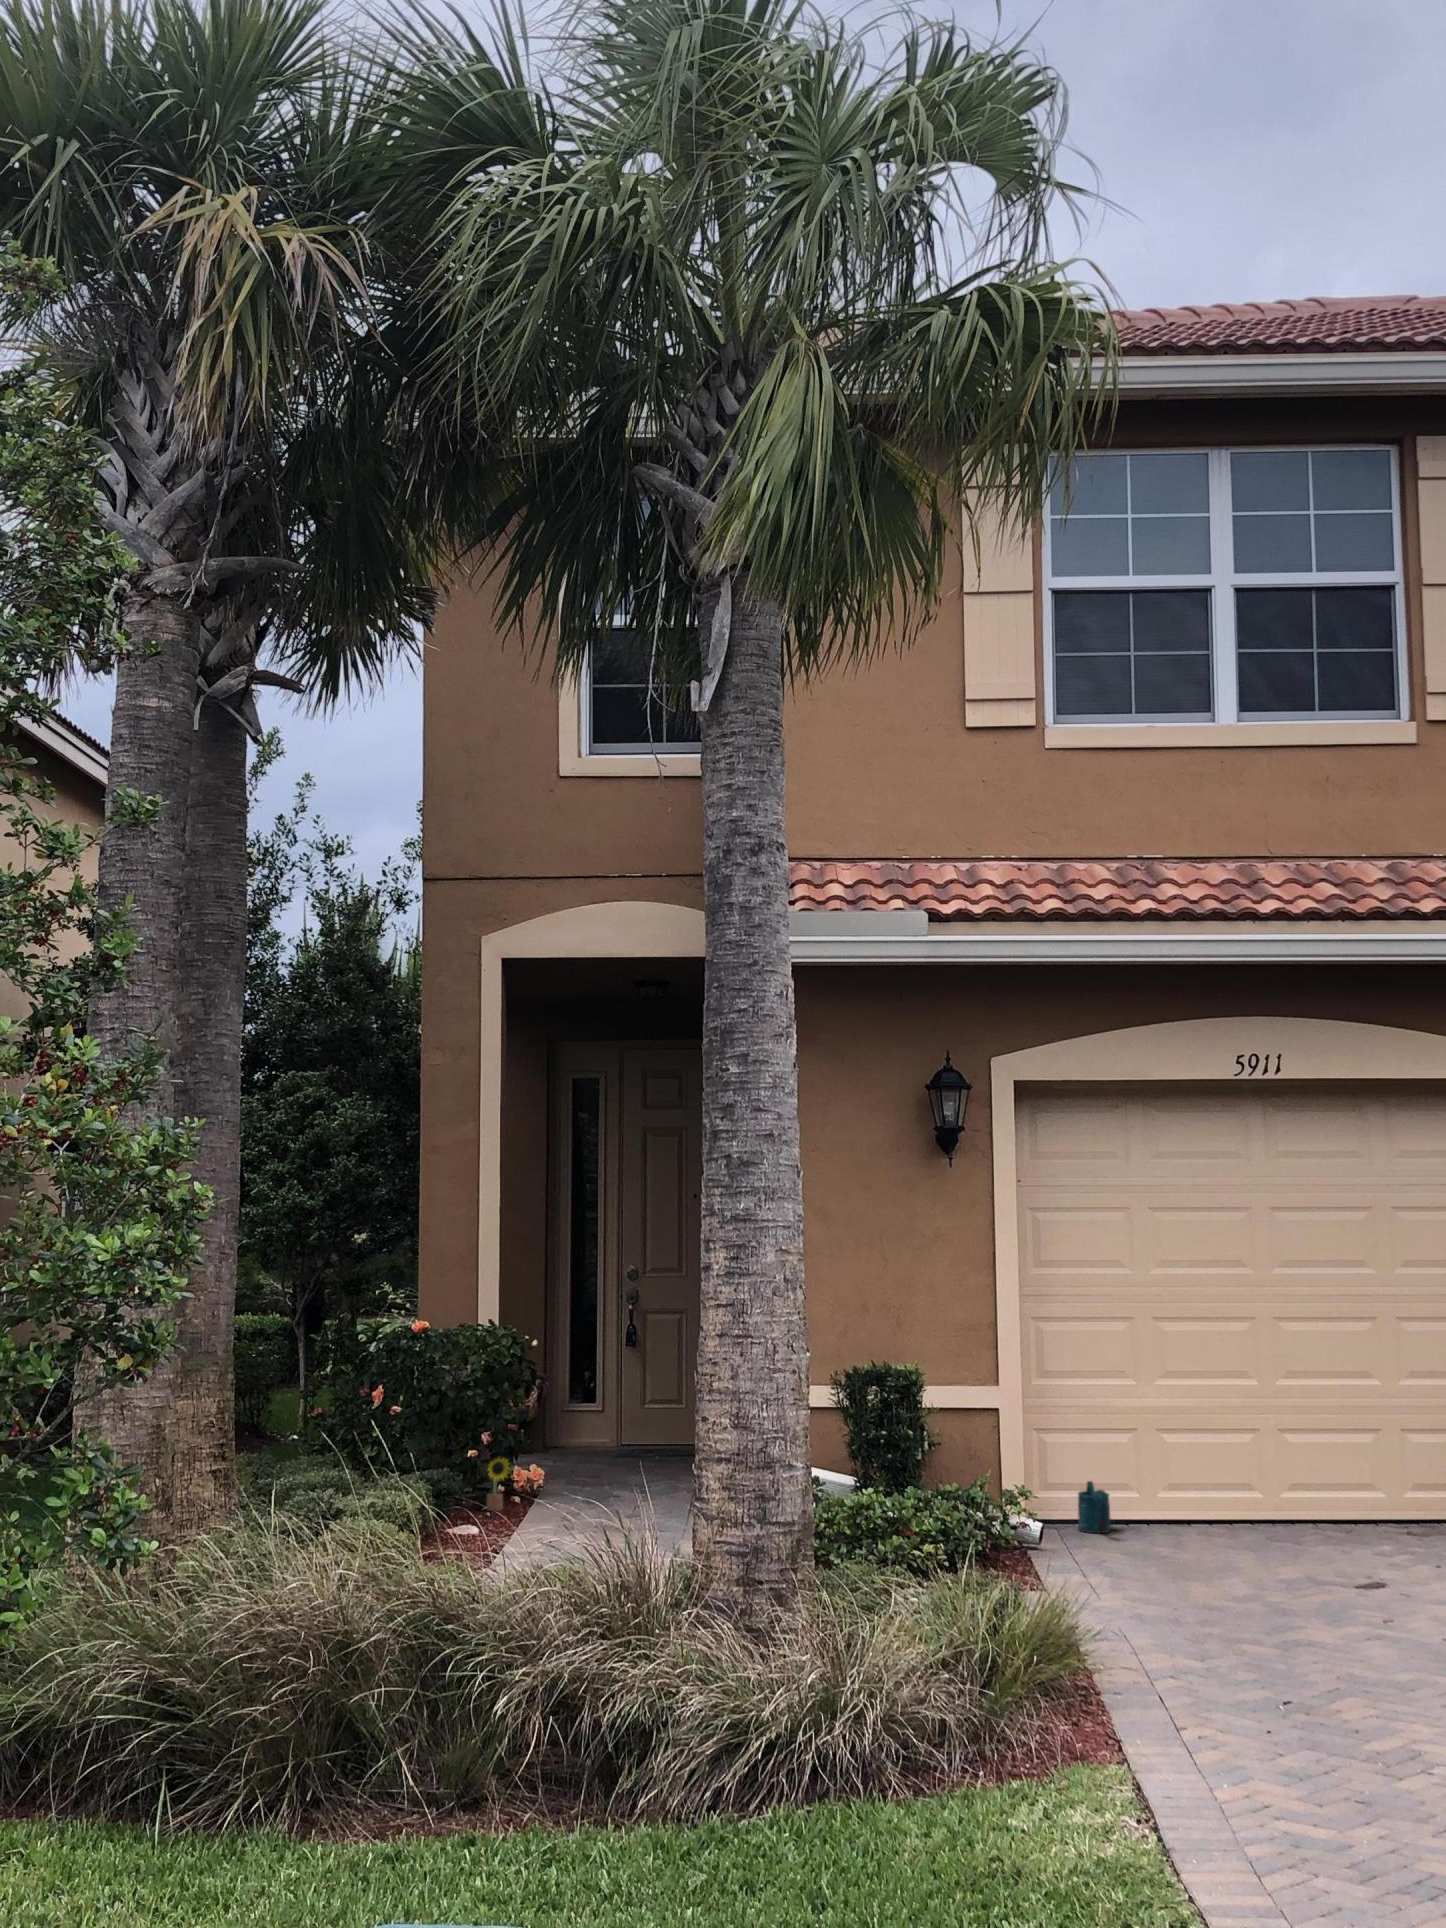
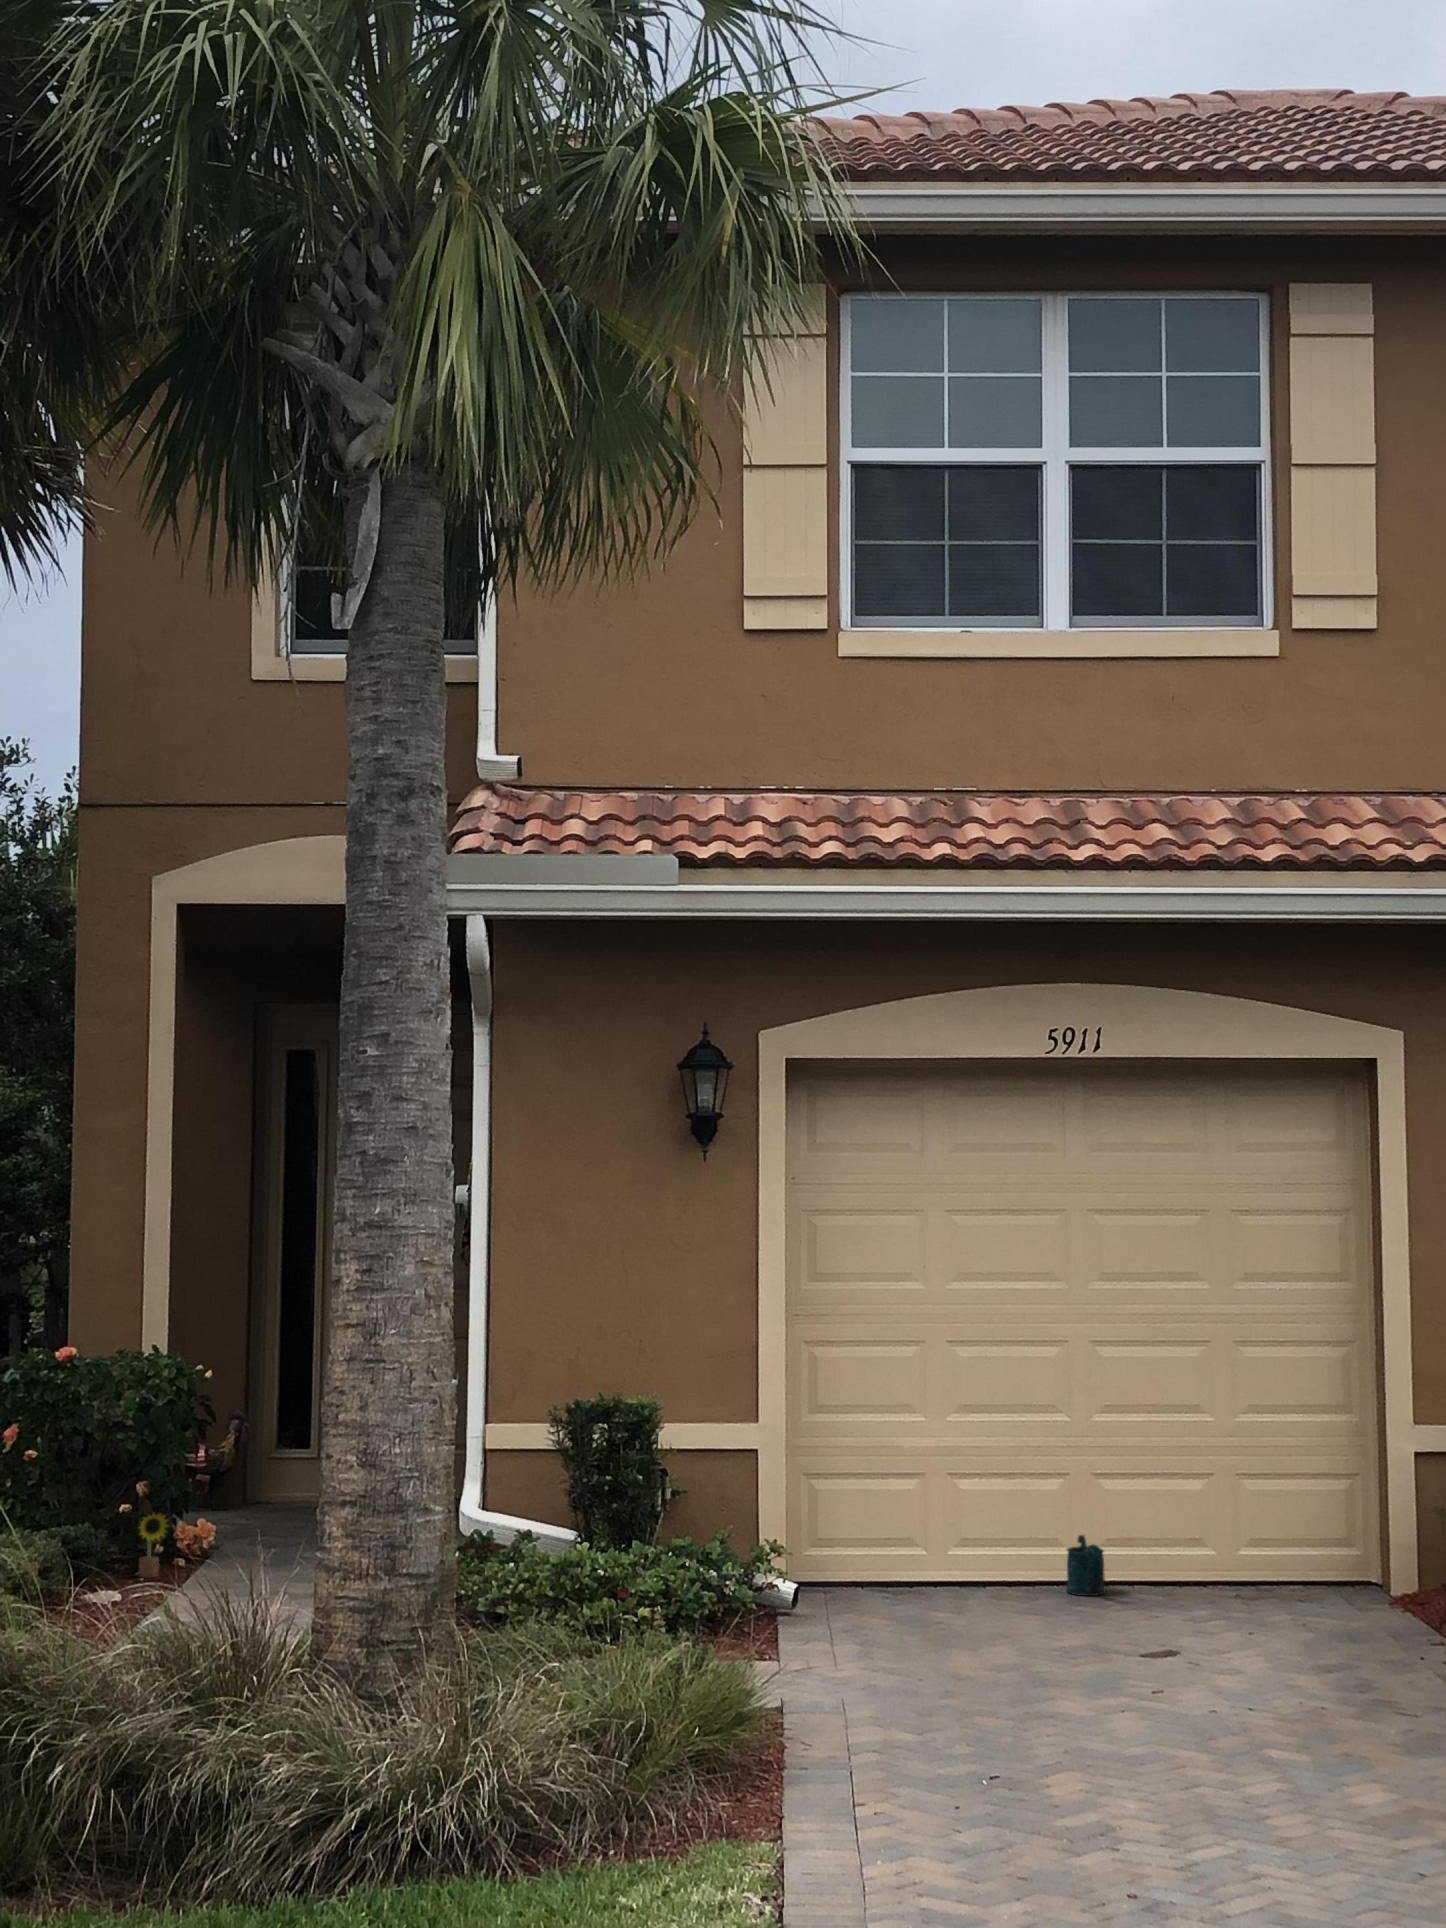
watering can: present [1078,1481,1111,1533] -> present [1067,1535,1105,1596]

